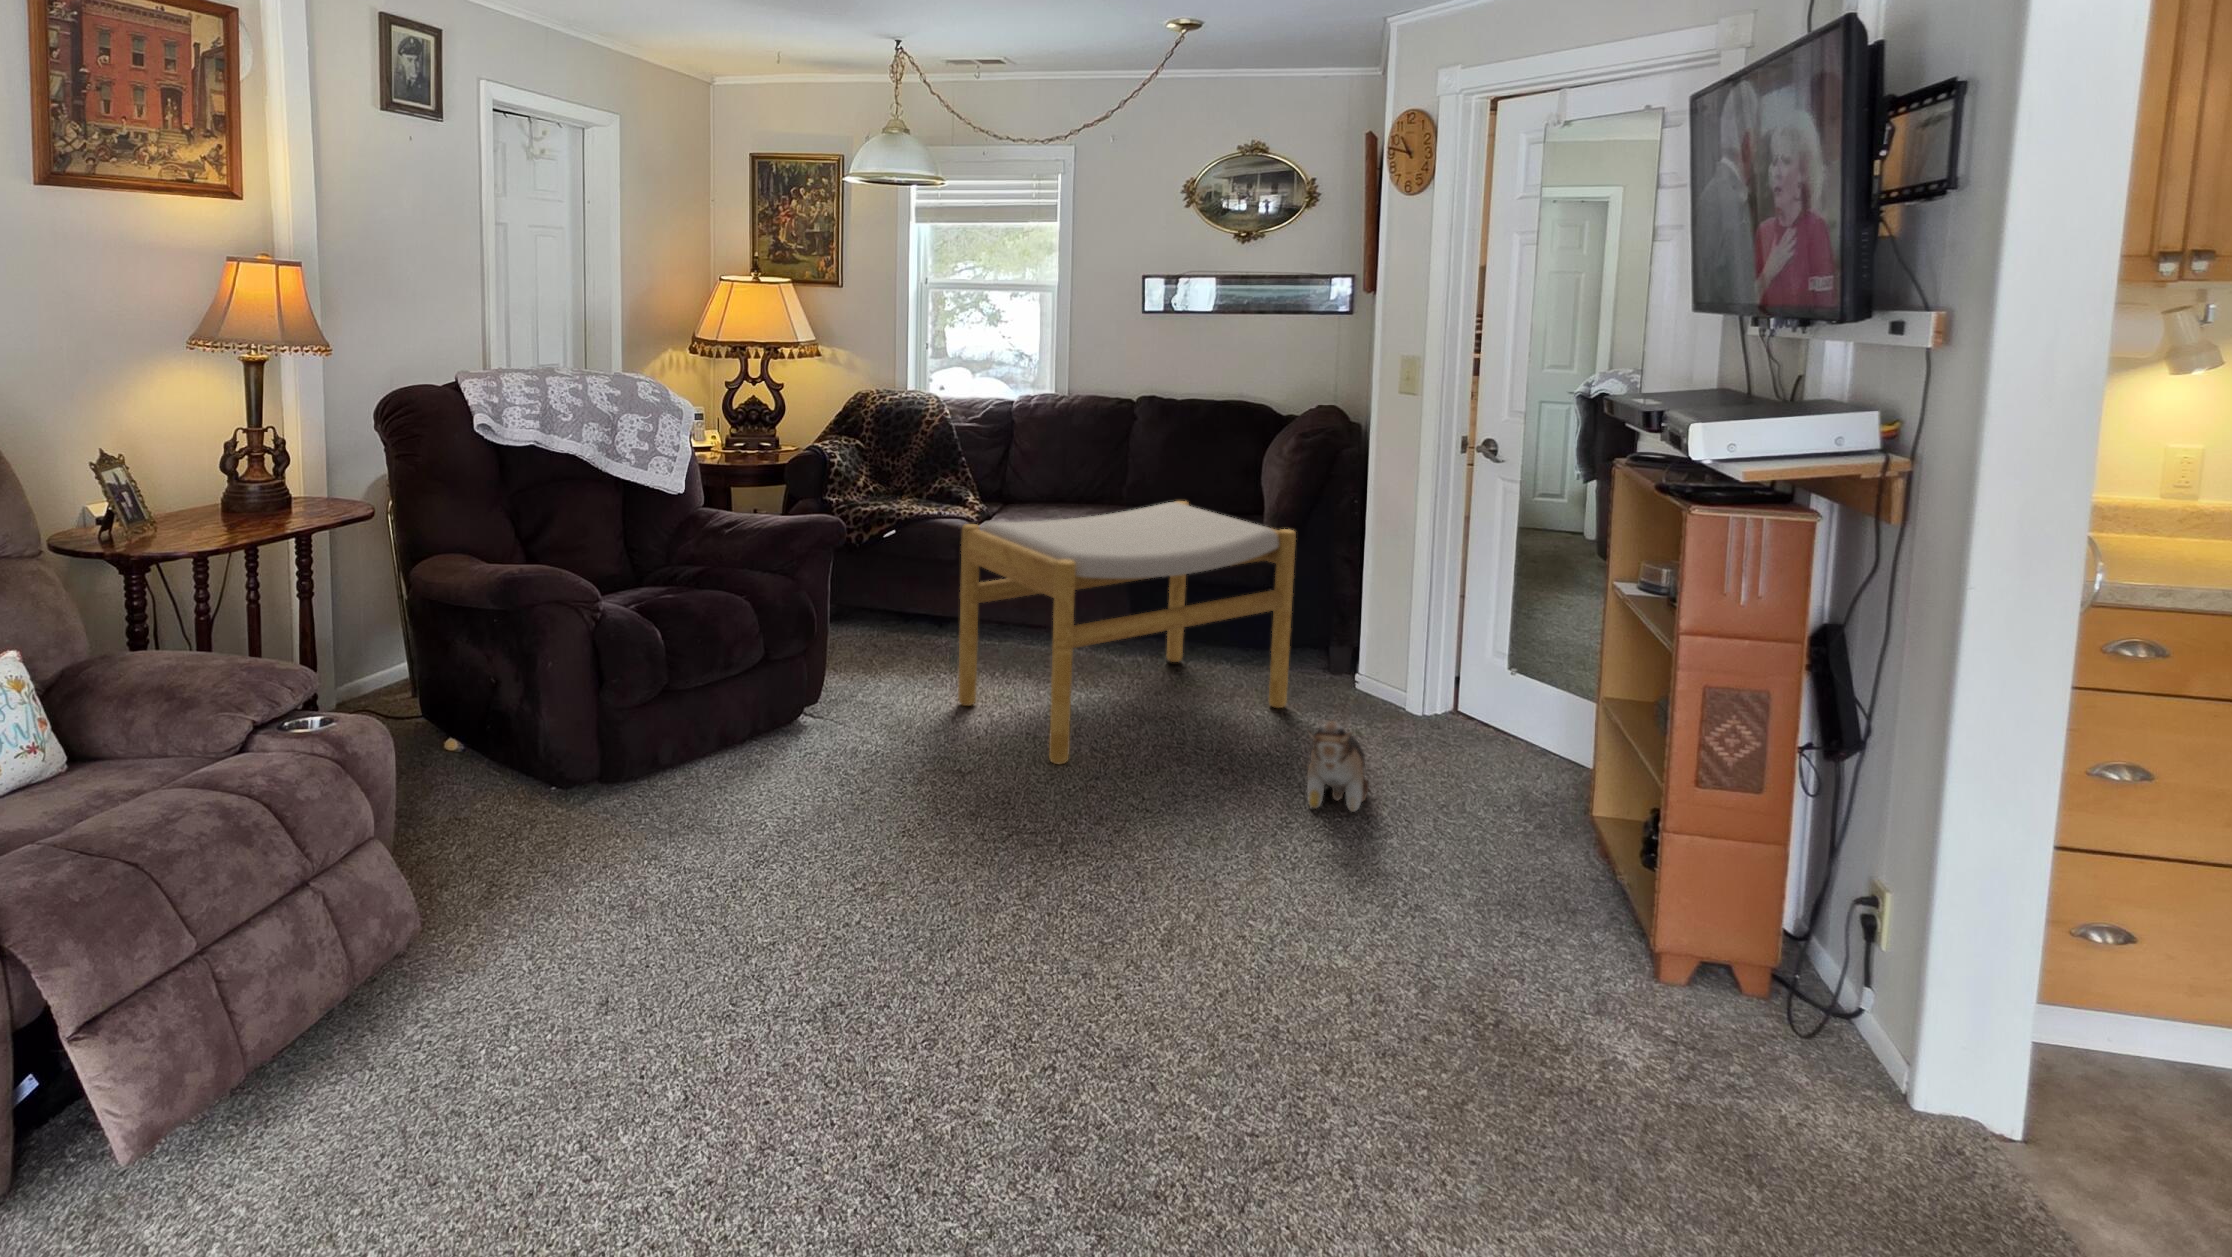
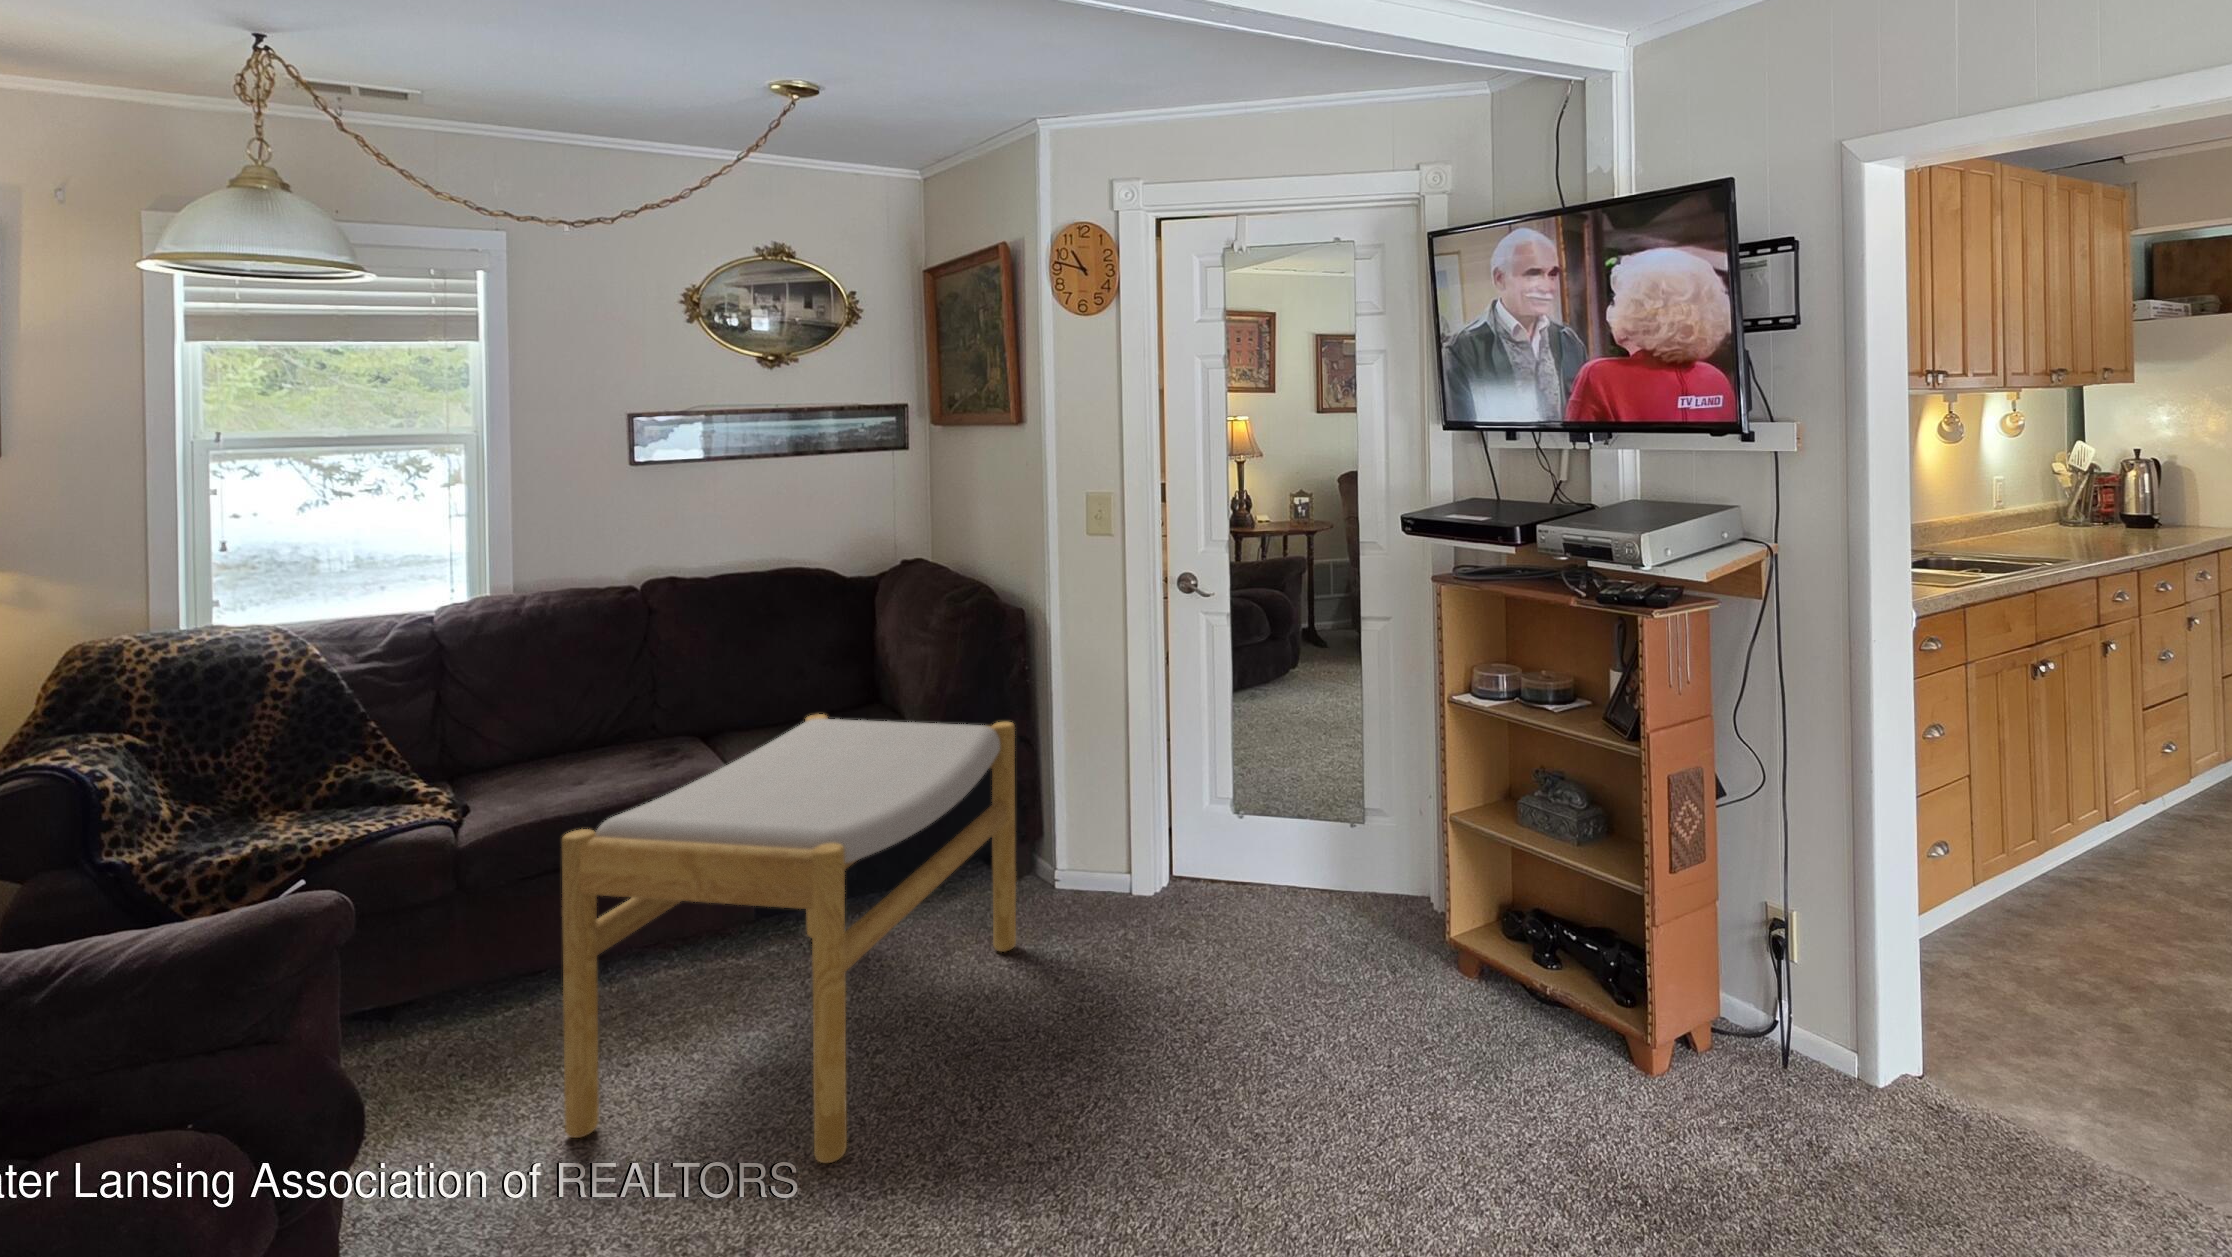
plush toy: present [1307,721,1369,812] -> none [1152,944,1245,1063]

